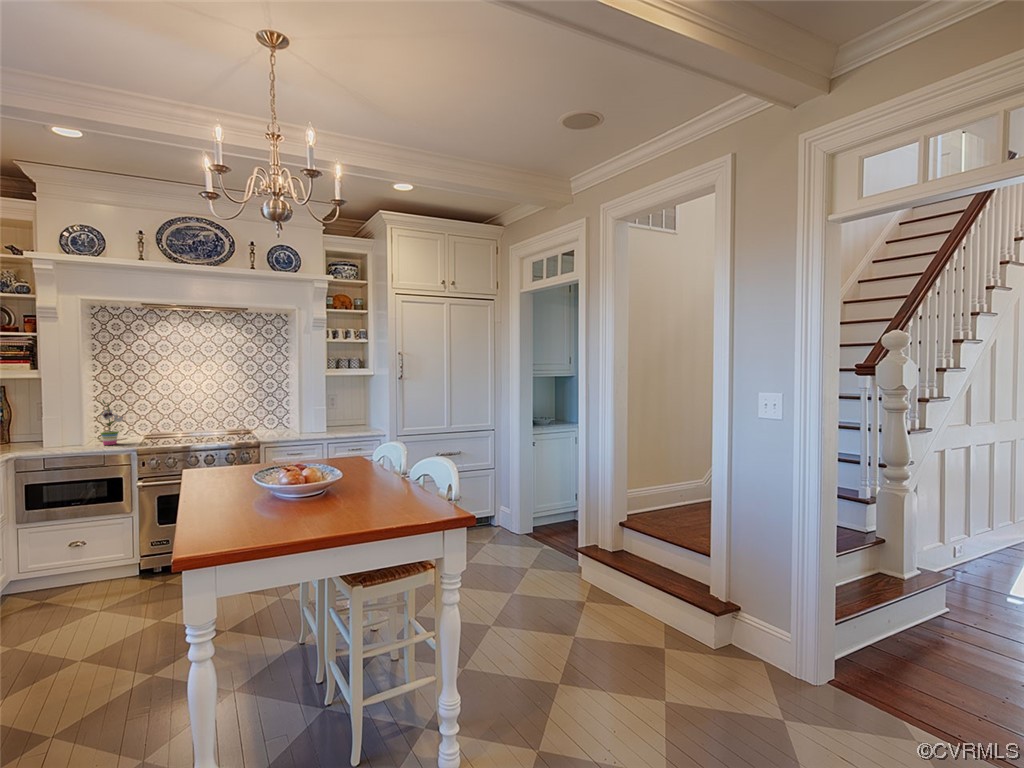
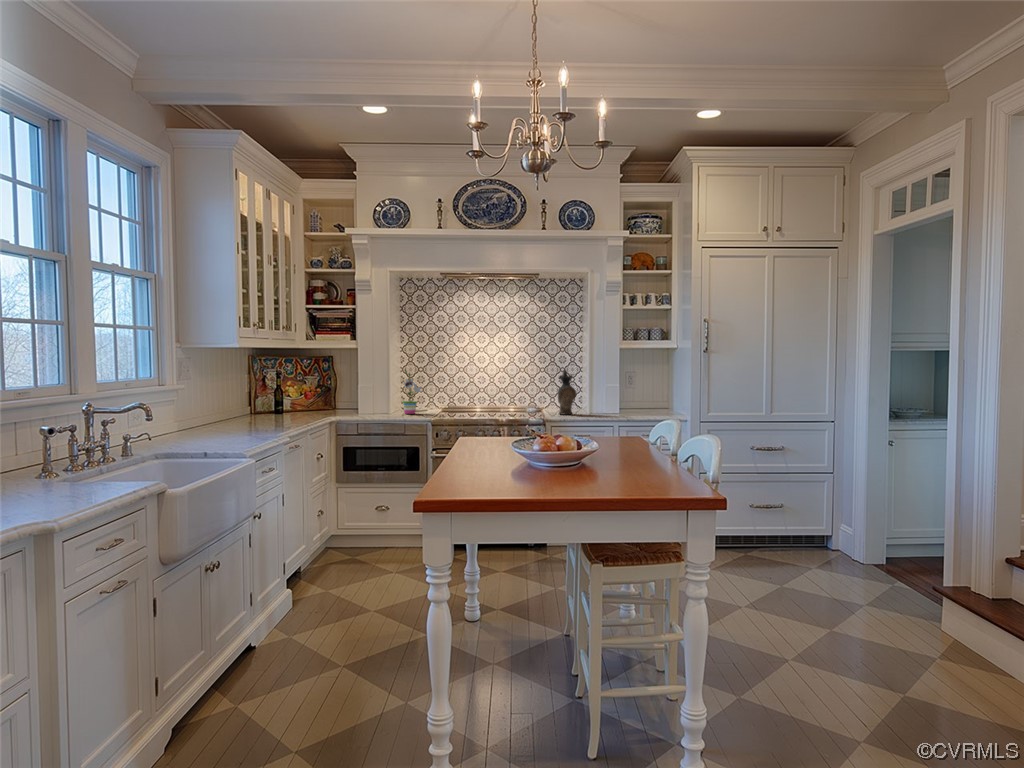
ceramic pitcher: none [271,394,289,434] -> present [558,370,576,414]

